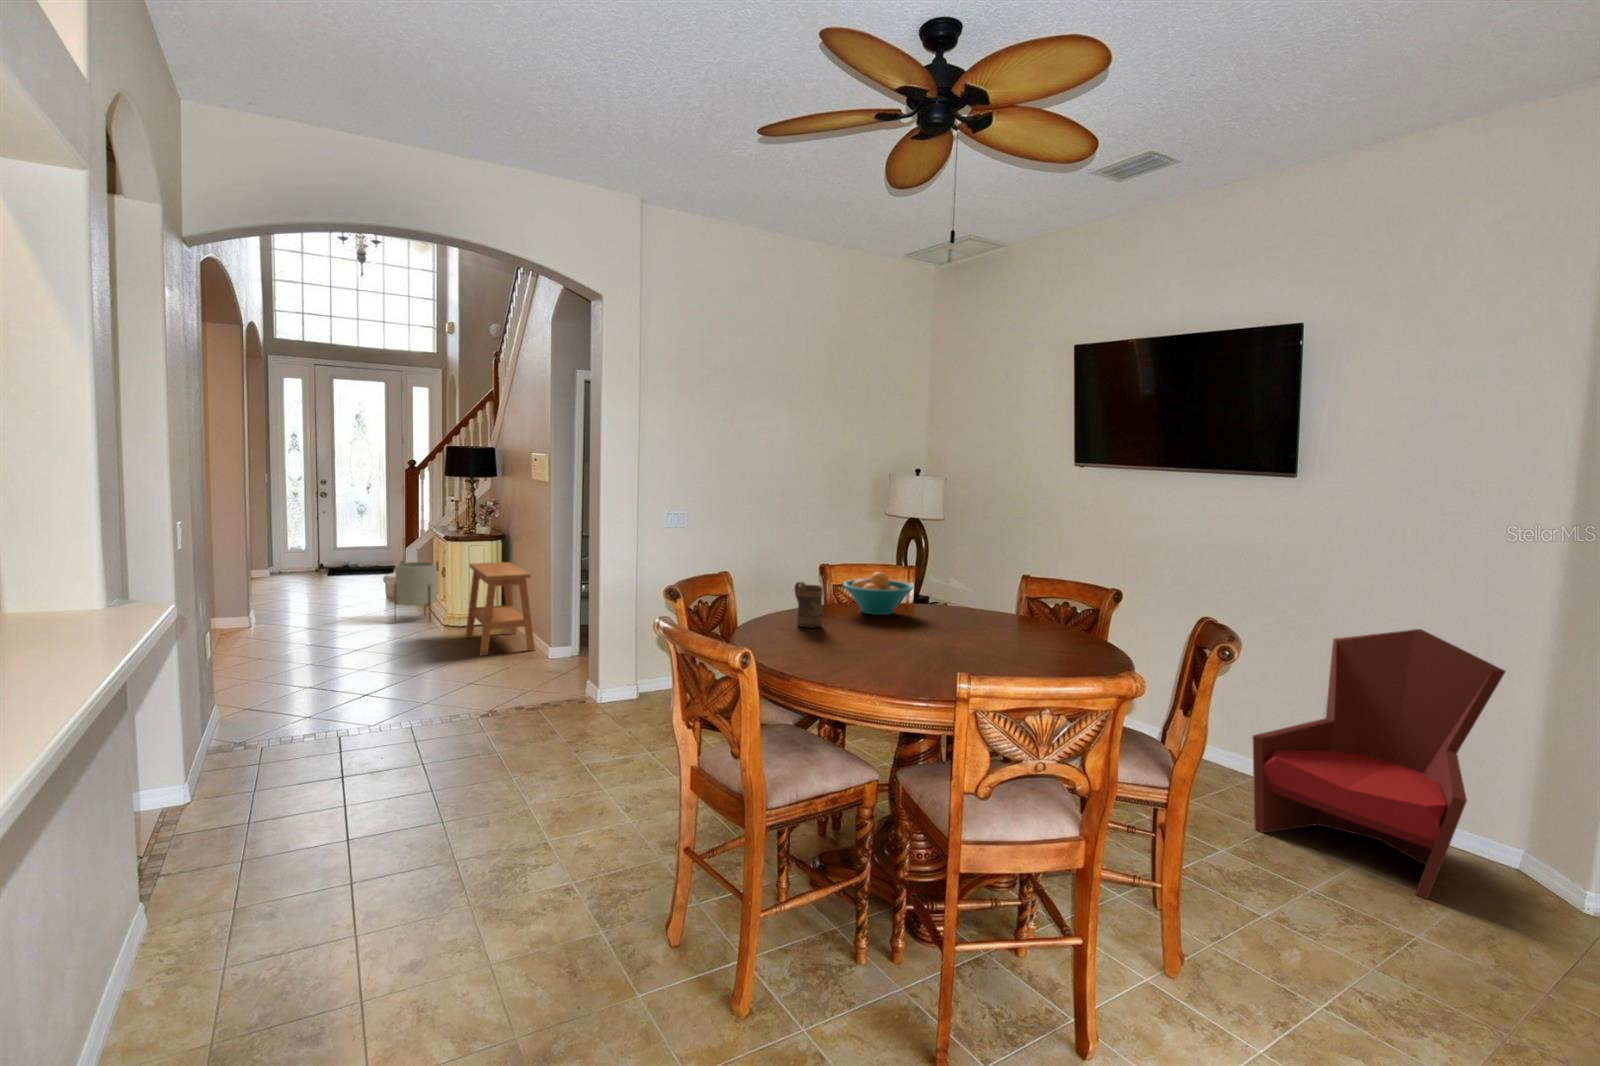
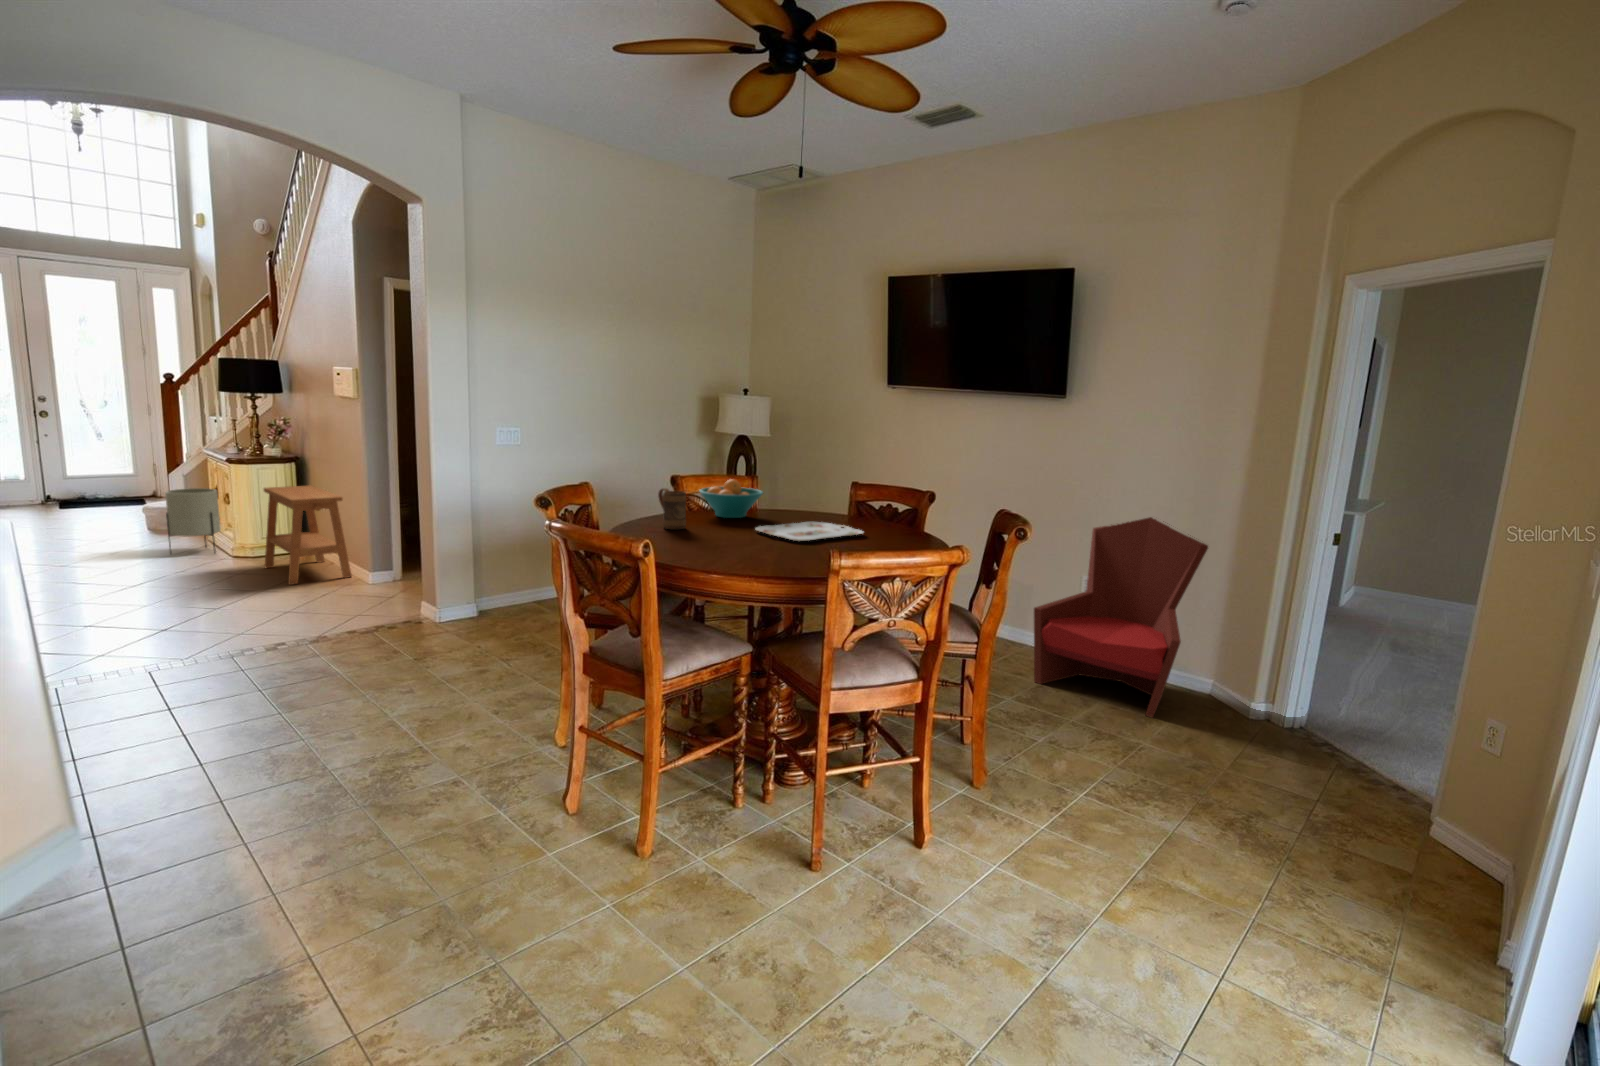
serving tray: none [897,623,1025,648] -> present [755,521,863,541]

